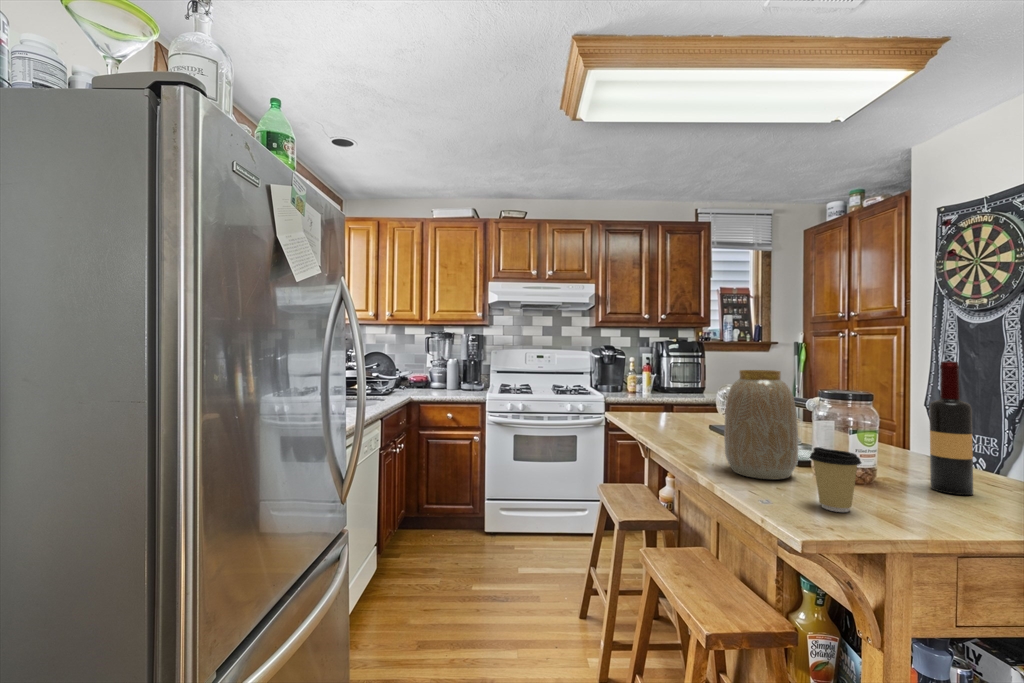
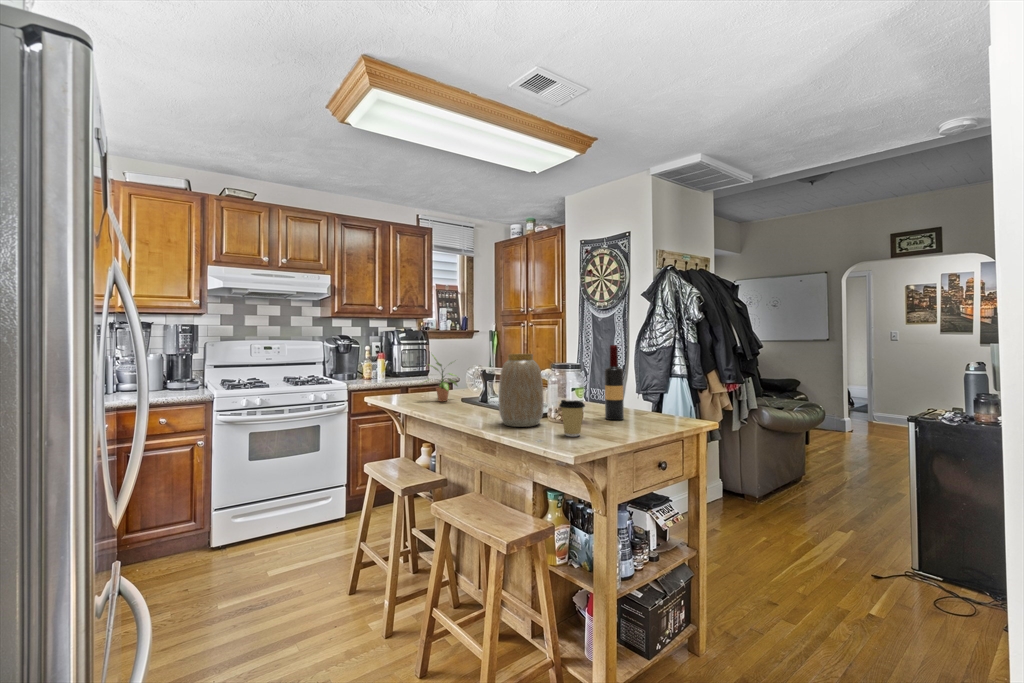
potted plant: none [652,364,705,426] -> present [424,355,457,401]

